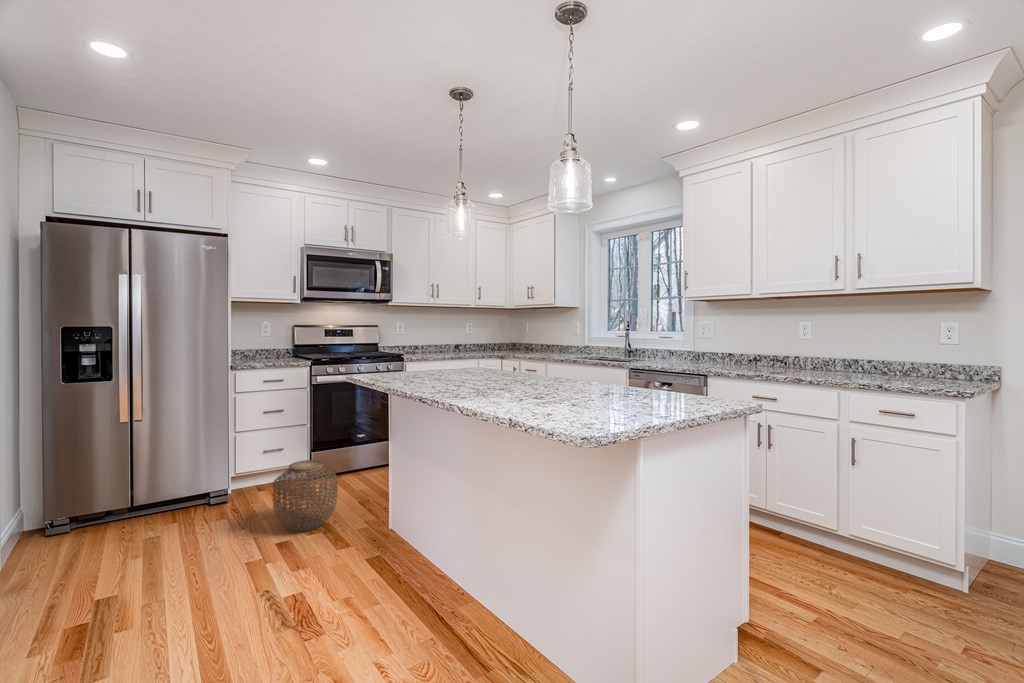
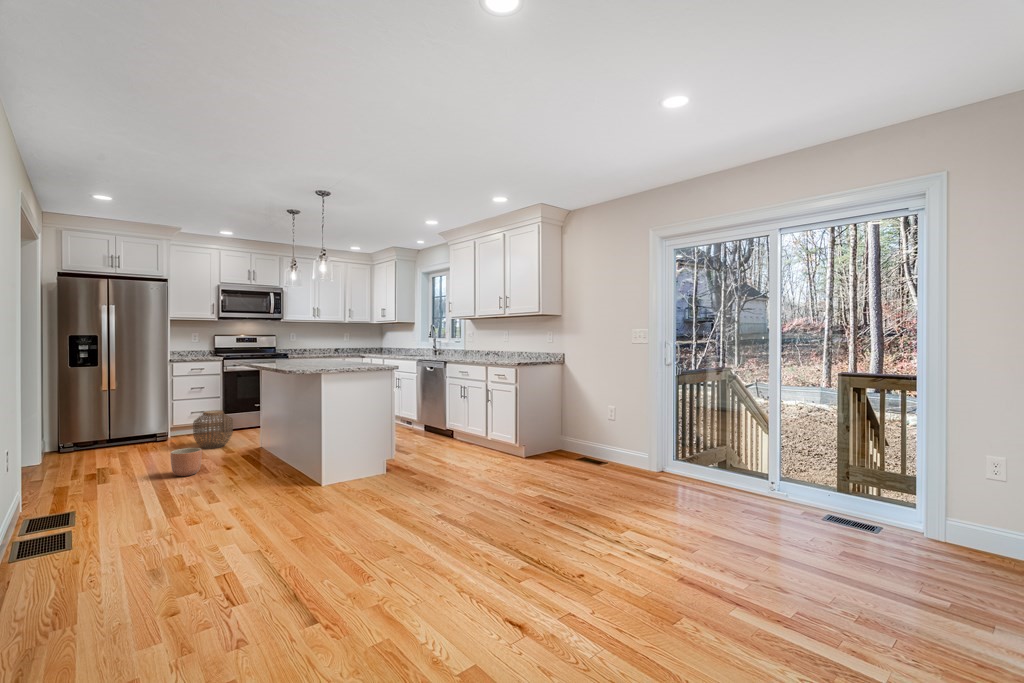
planter: none [244,575,306,650] -> present [170,448,202,476]

